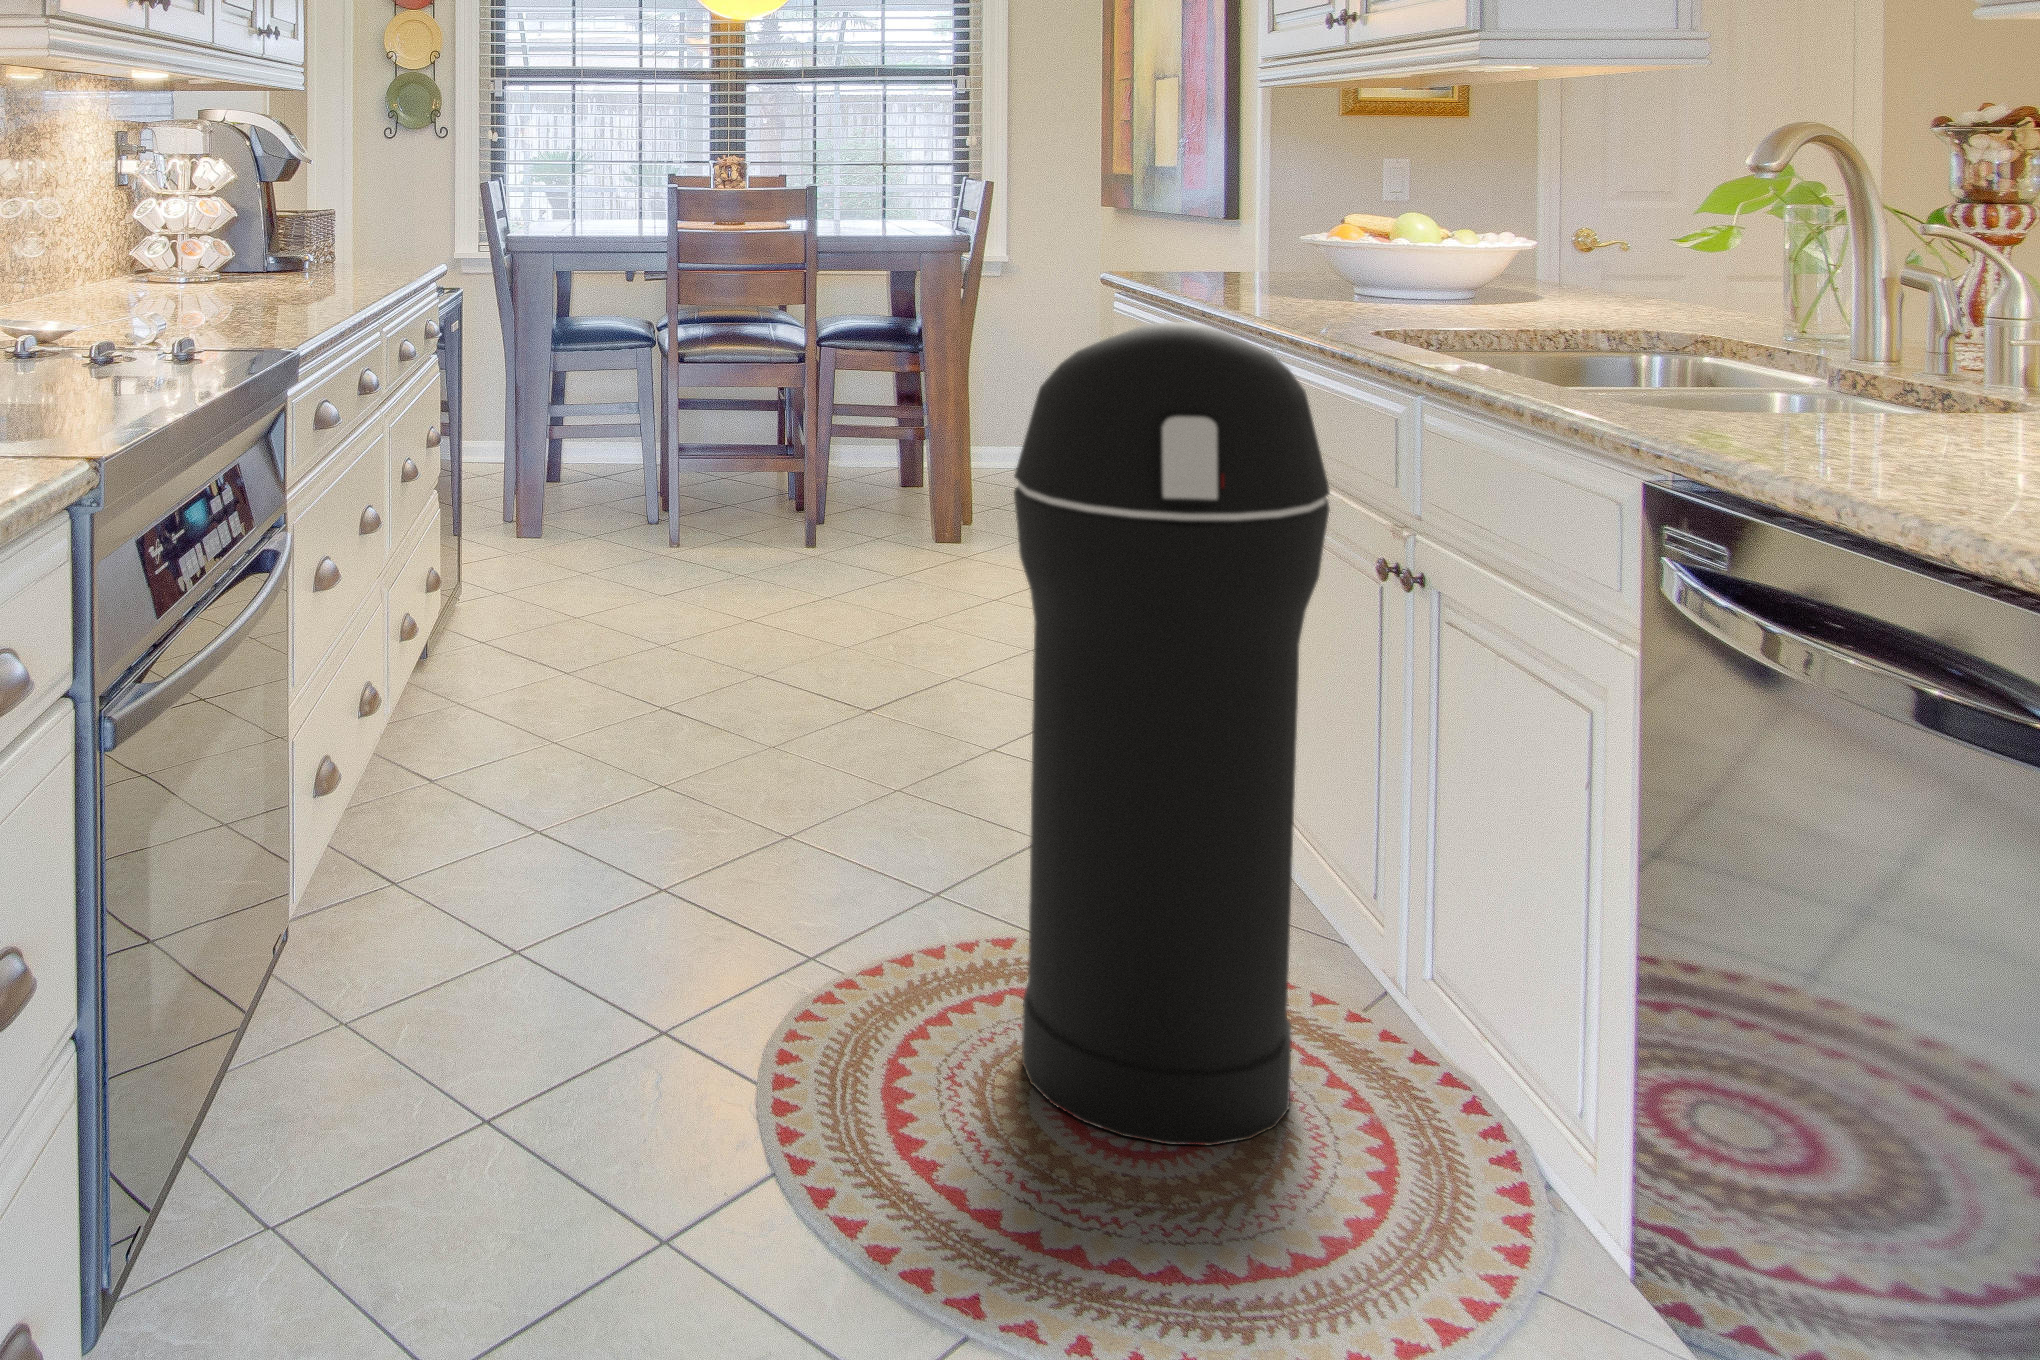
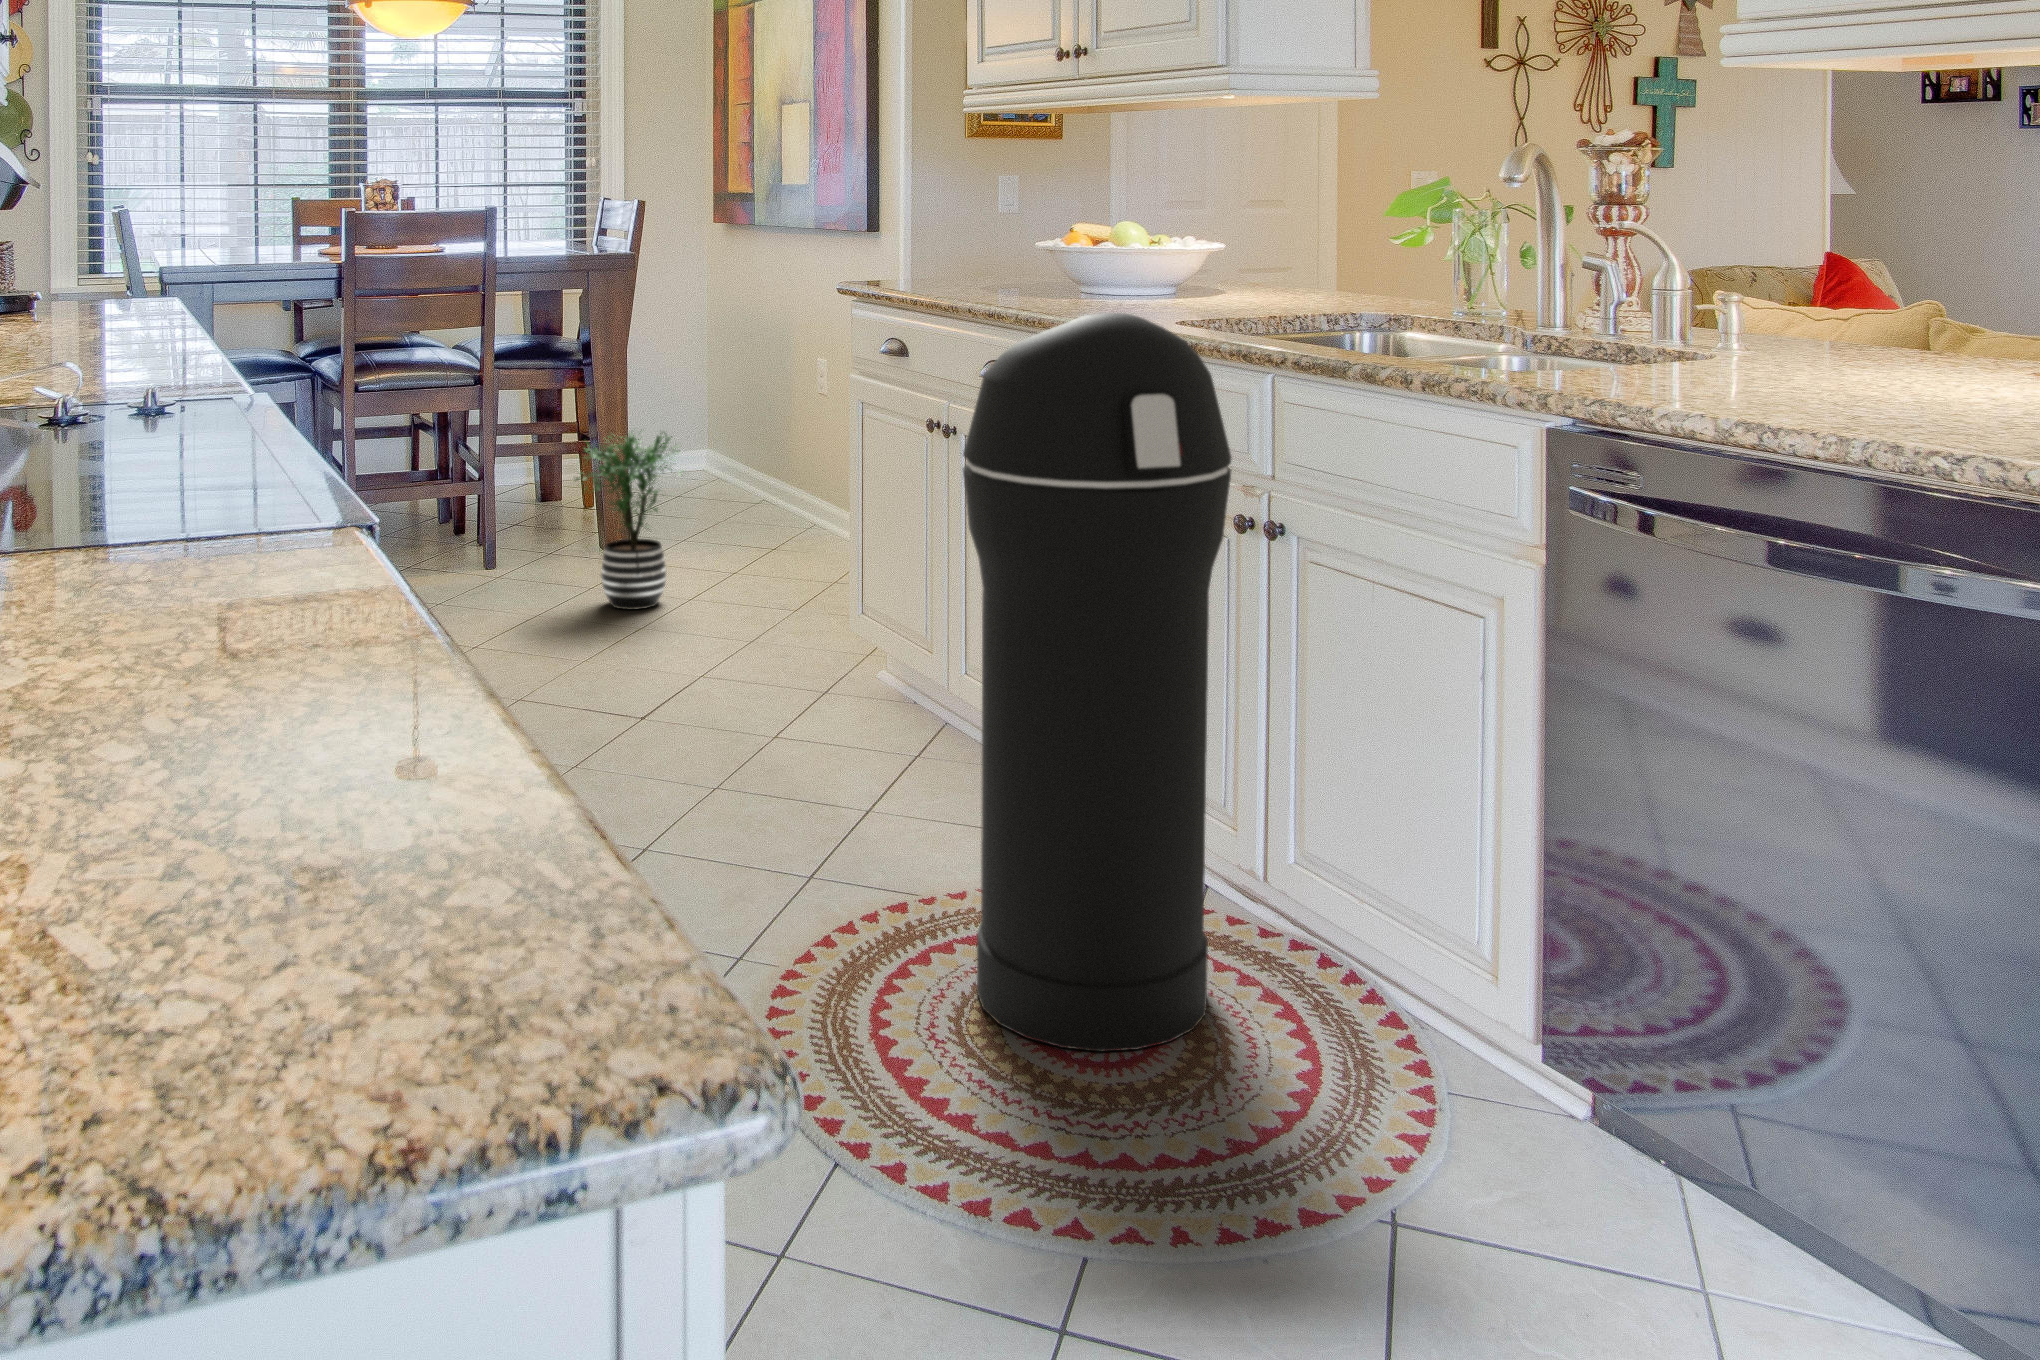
potted plant: none [856,413,976,600] -> present [575,430,683,610]

